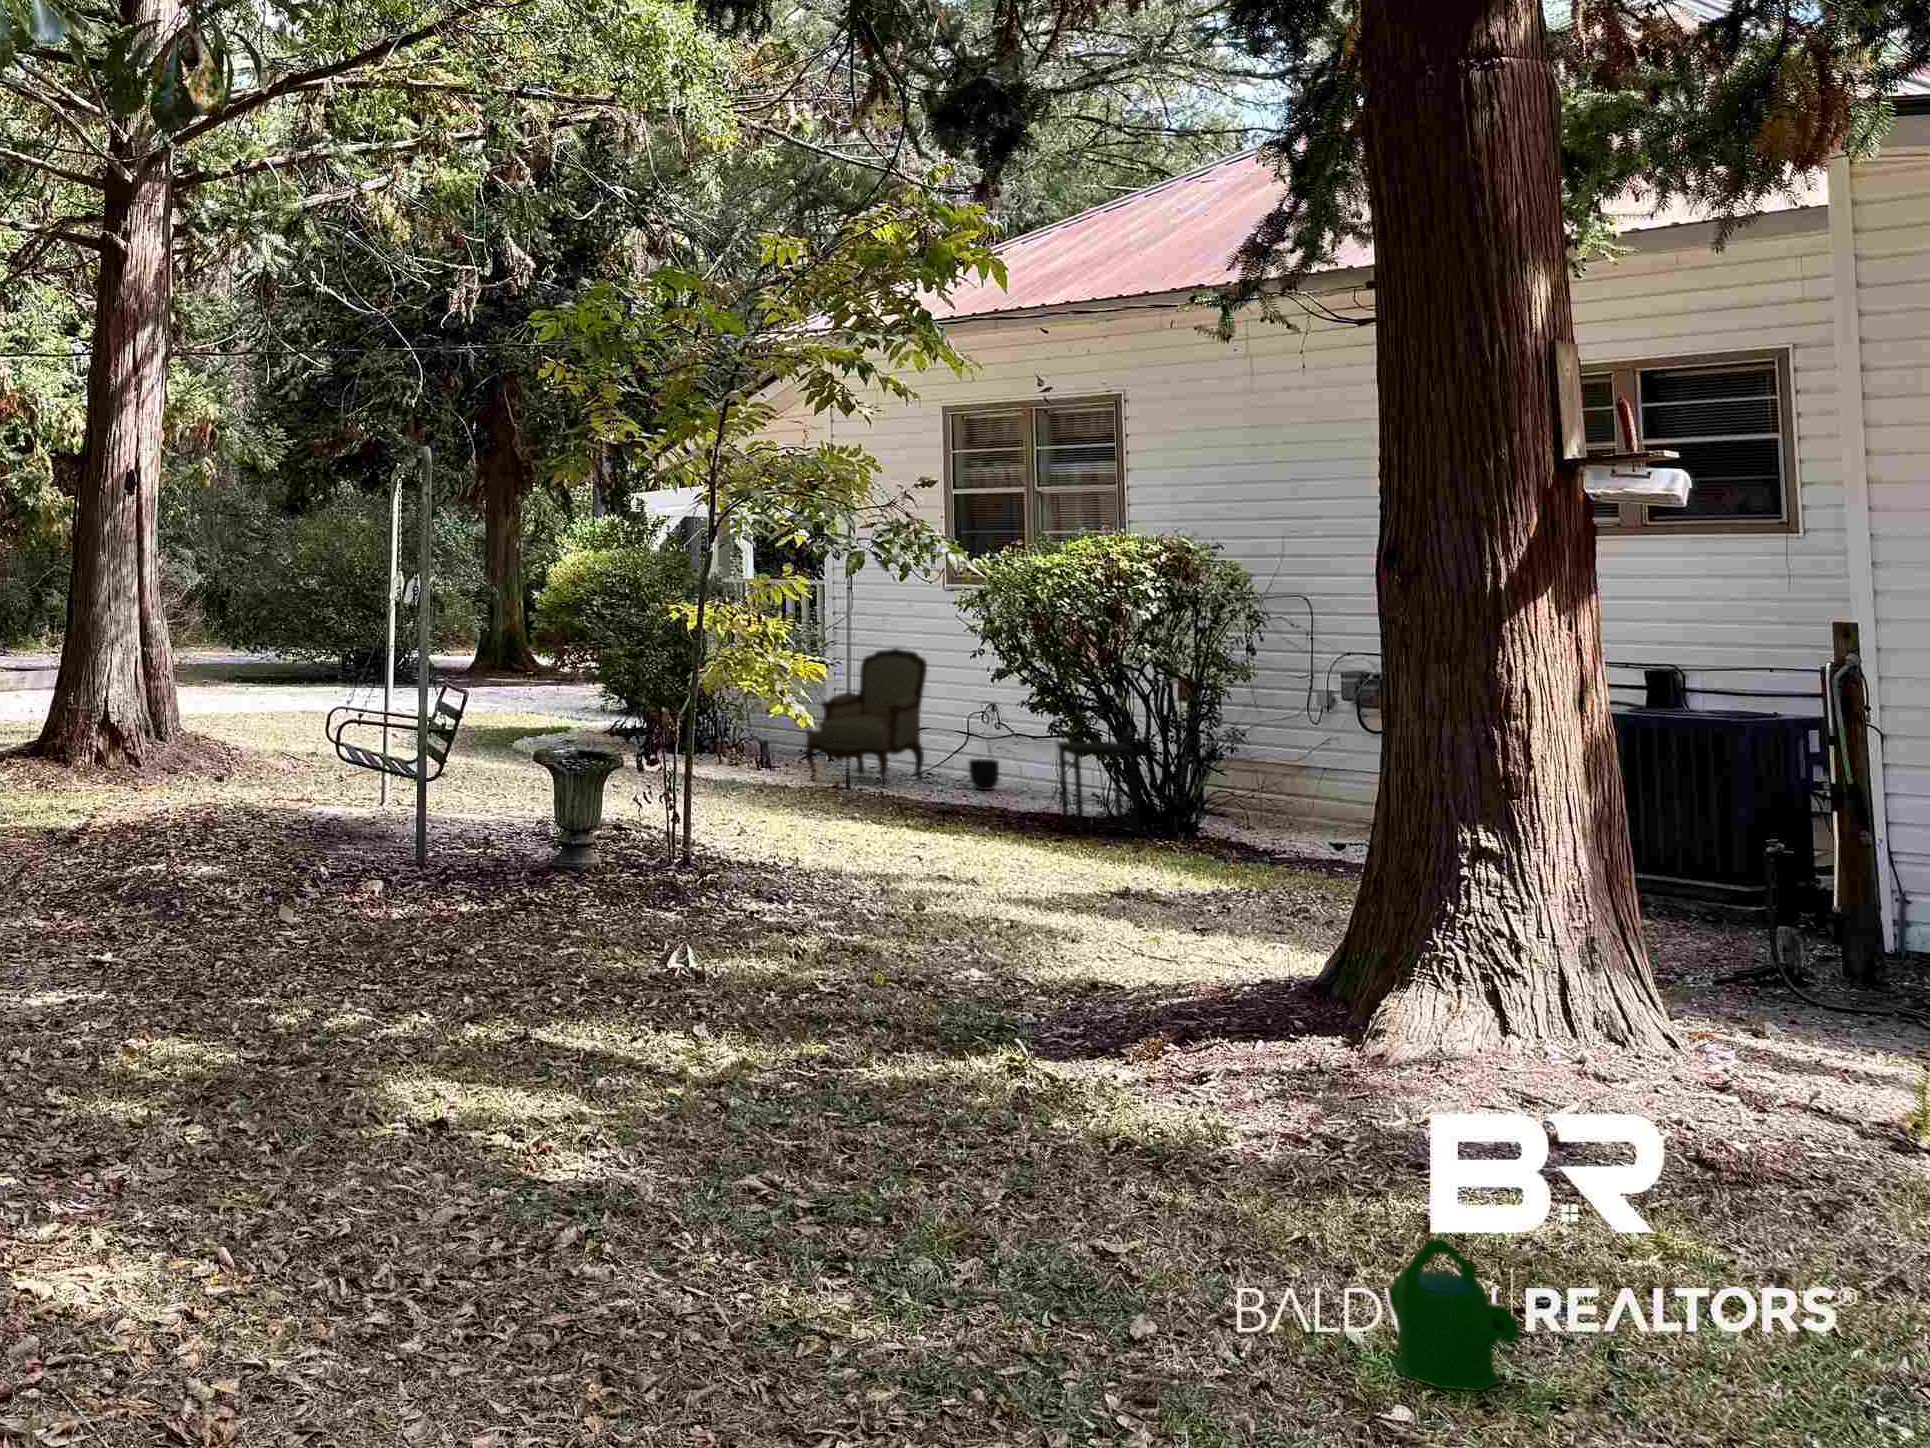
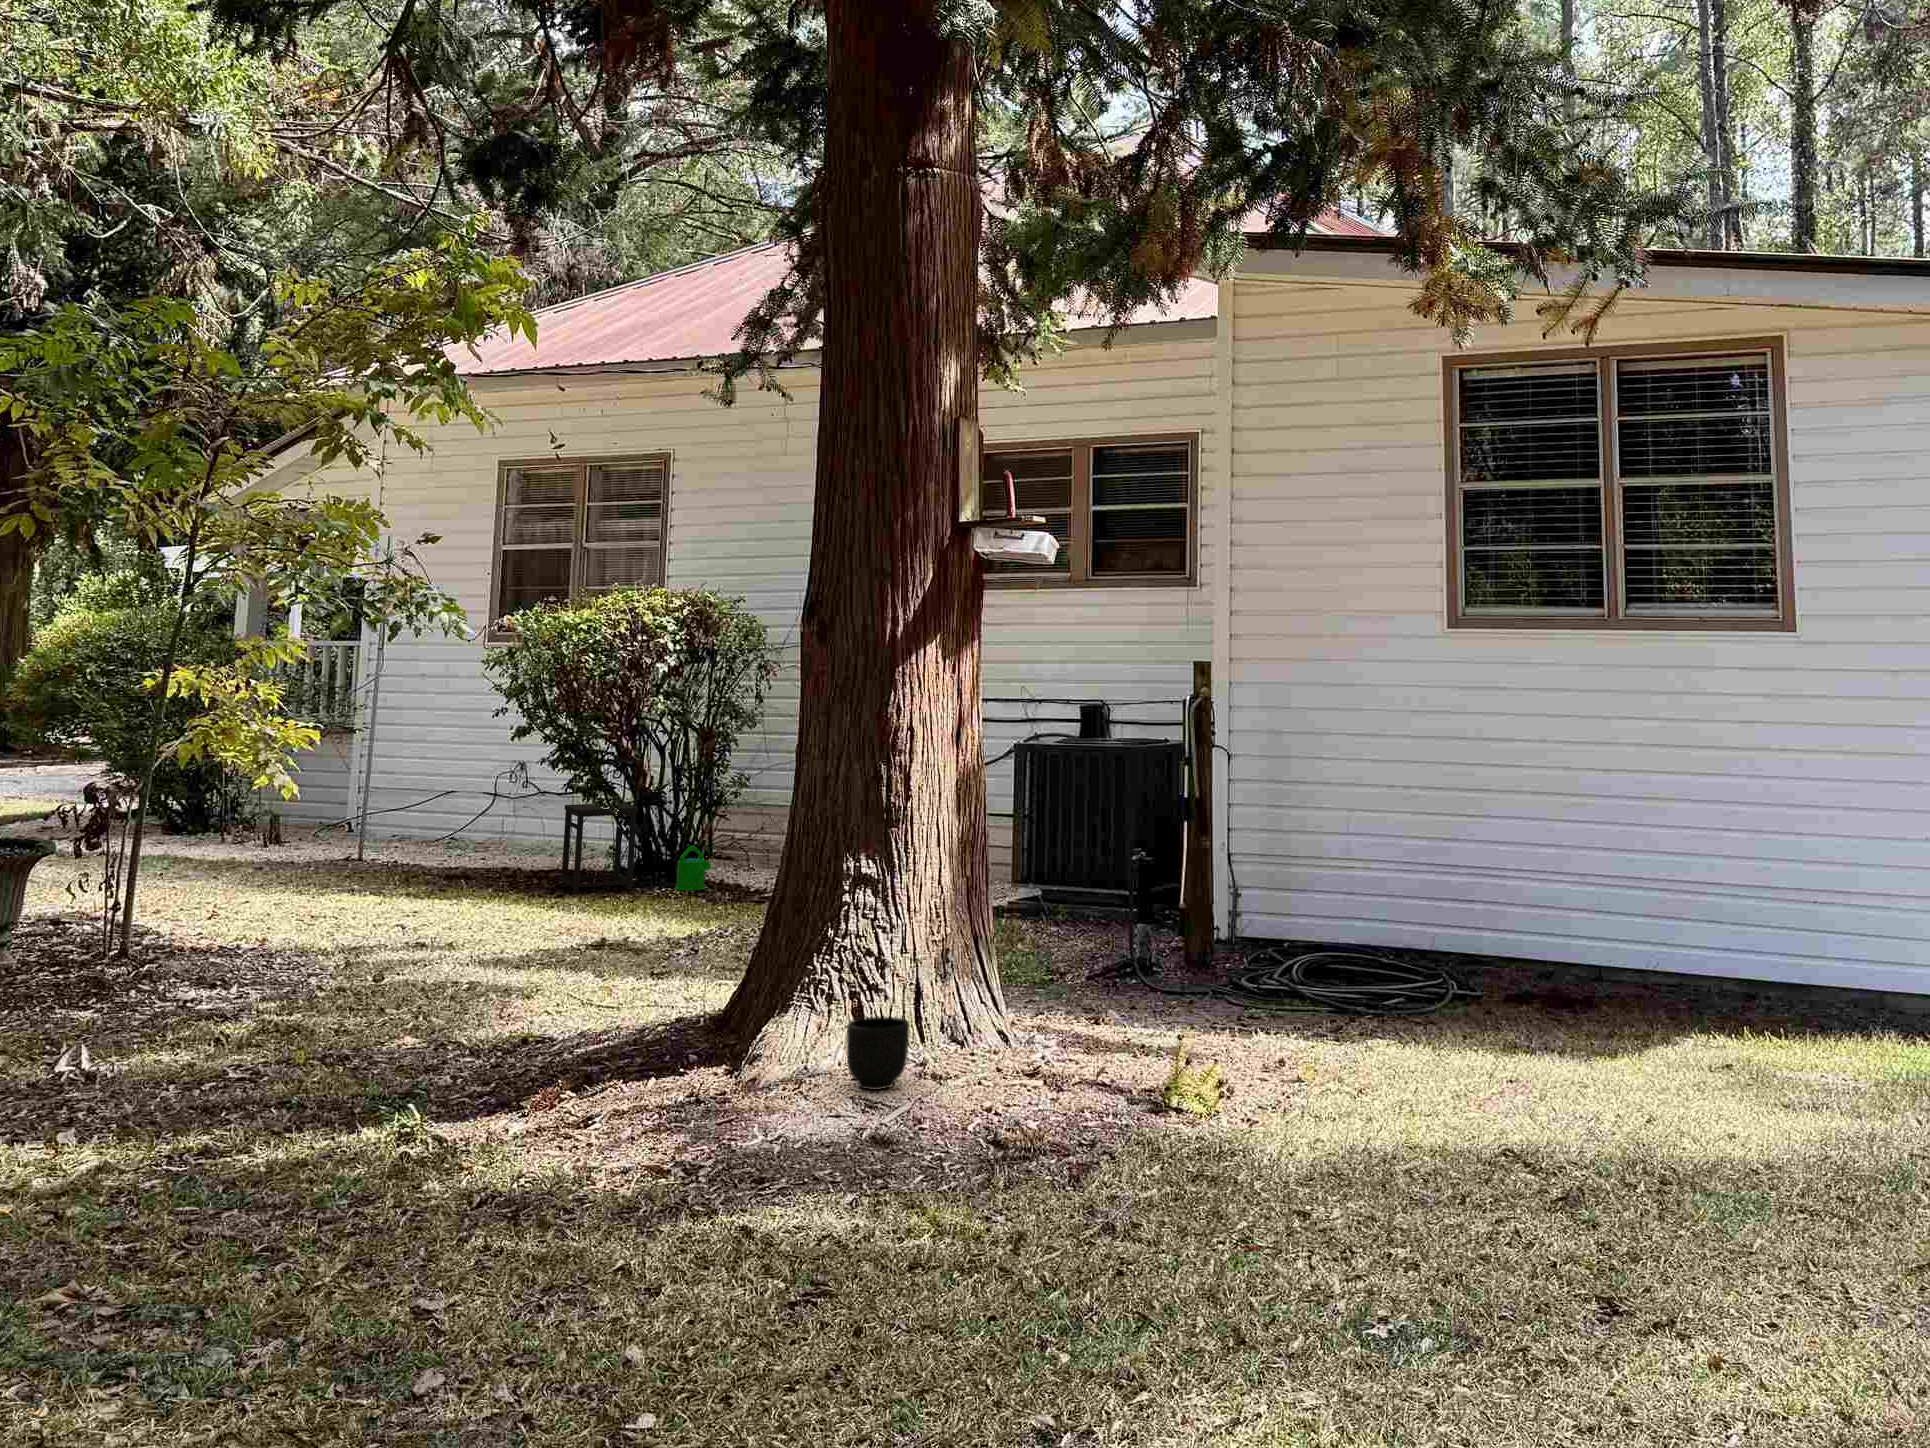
armchair: present [805,648,927,787] -> none [314,717,456,858]
planter: present [968,759,999,790] -> present [847,1017,910,1090]
watering can: present [1388,1239,1520,1391] -> present [674,846,711,890]

